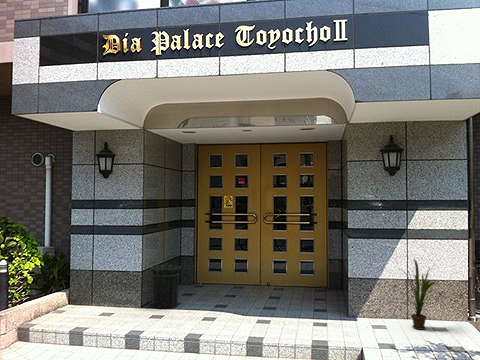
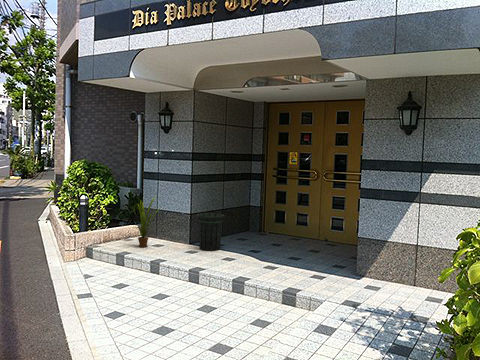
house plant: present [404,259,436,330] -> present [136,197,157,247]

